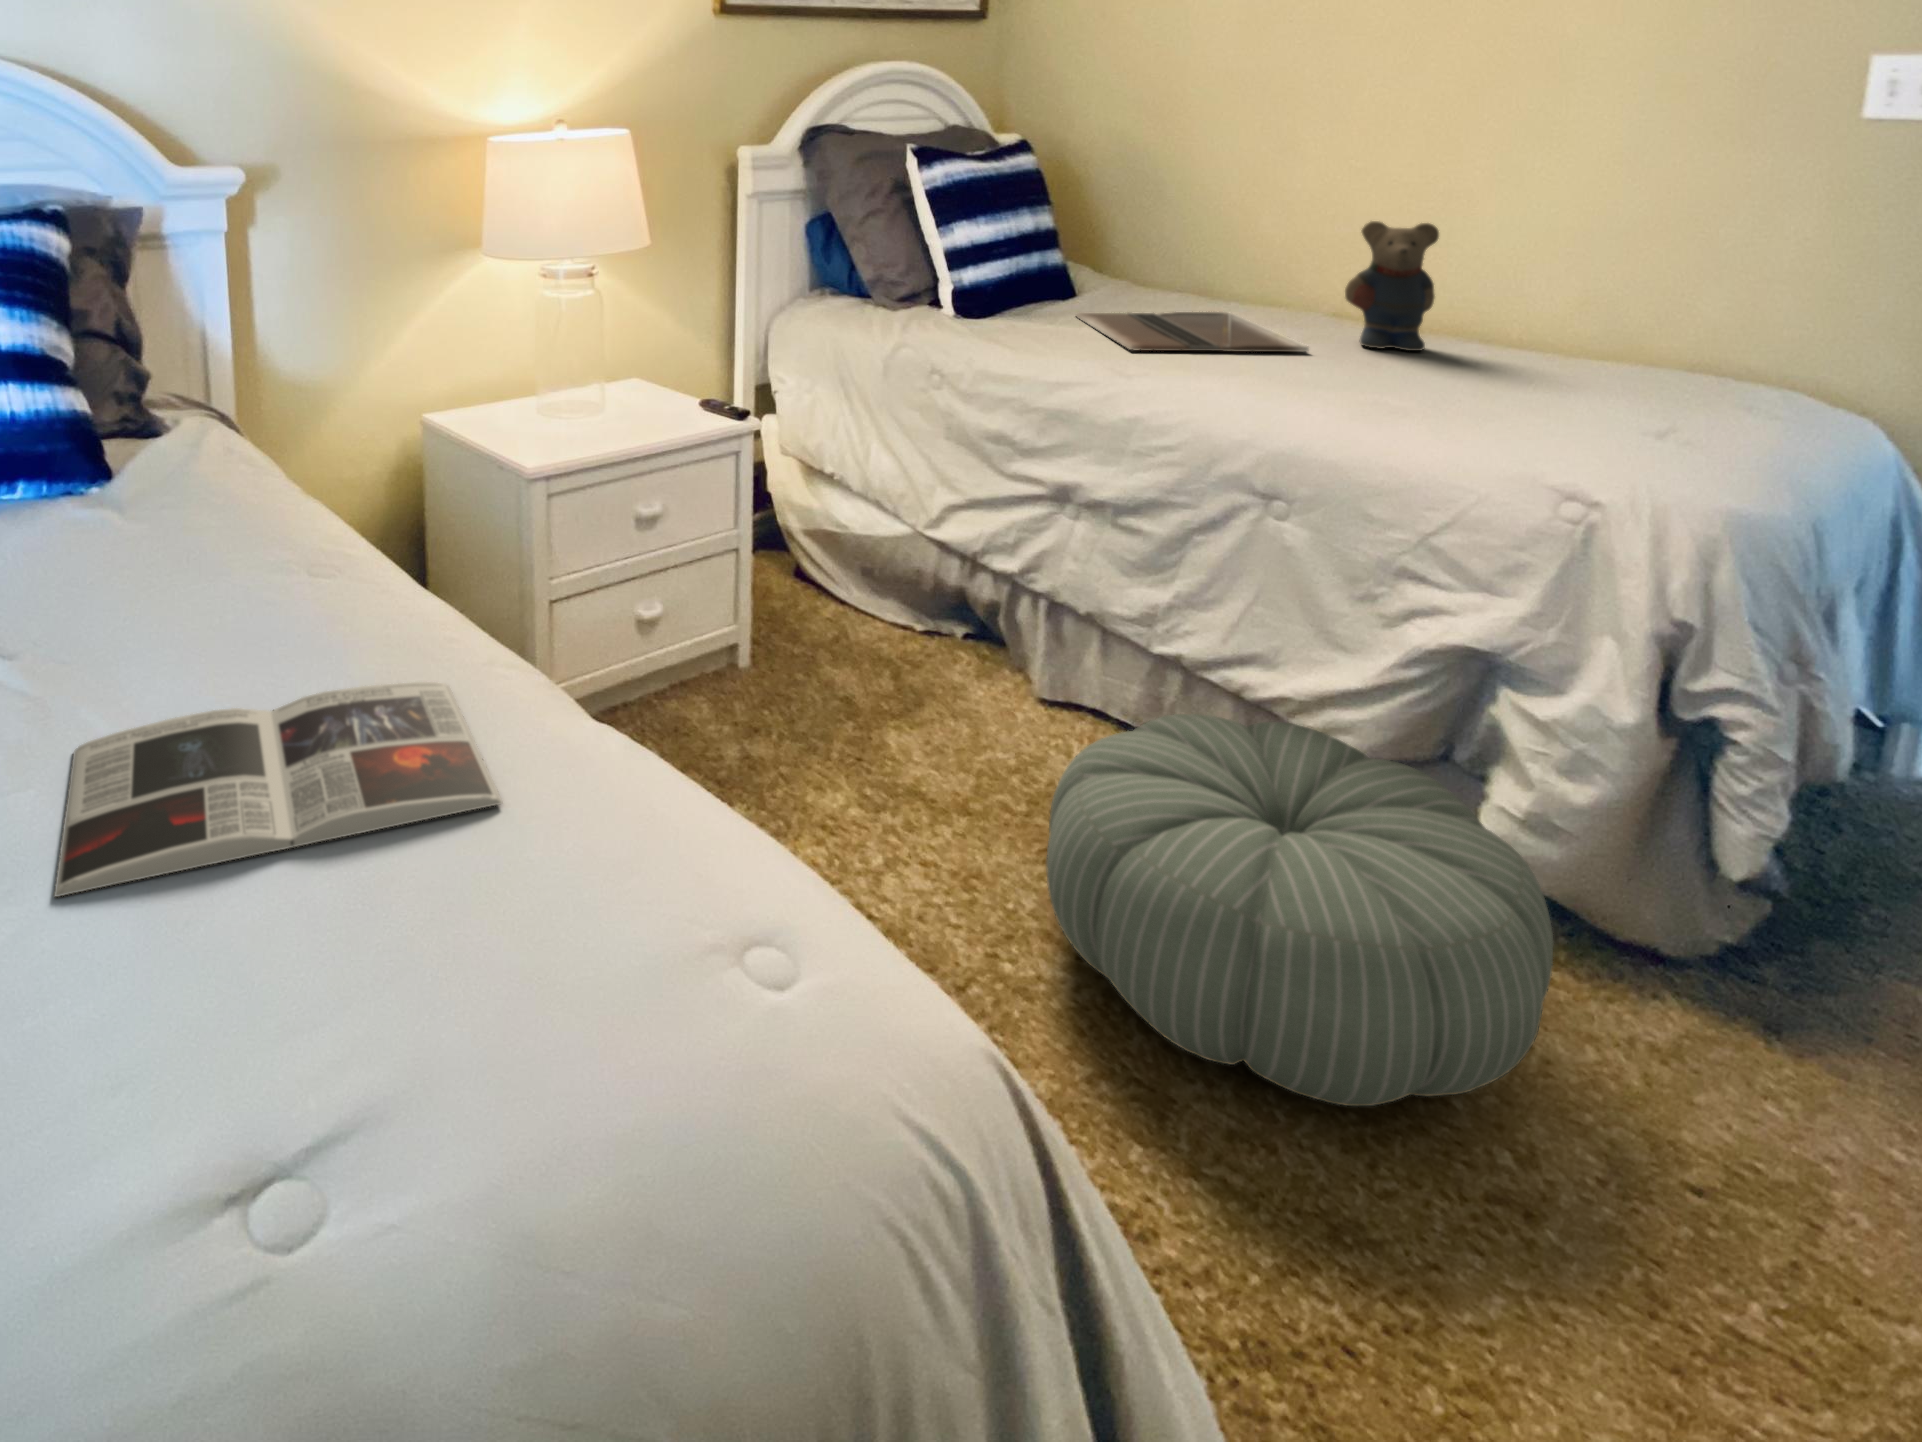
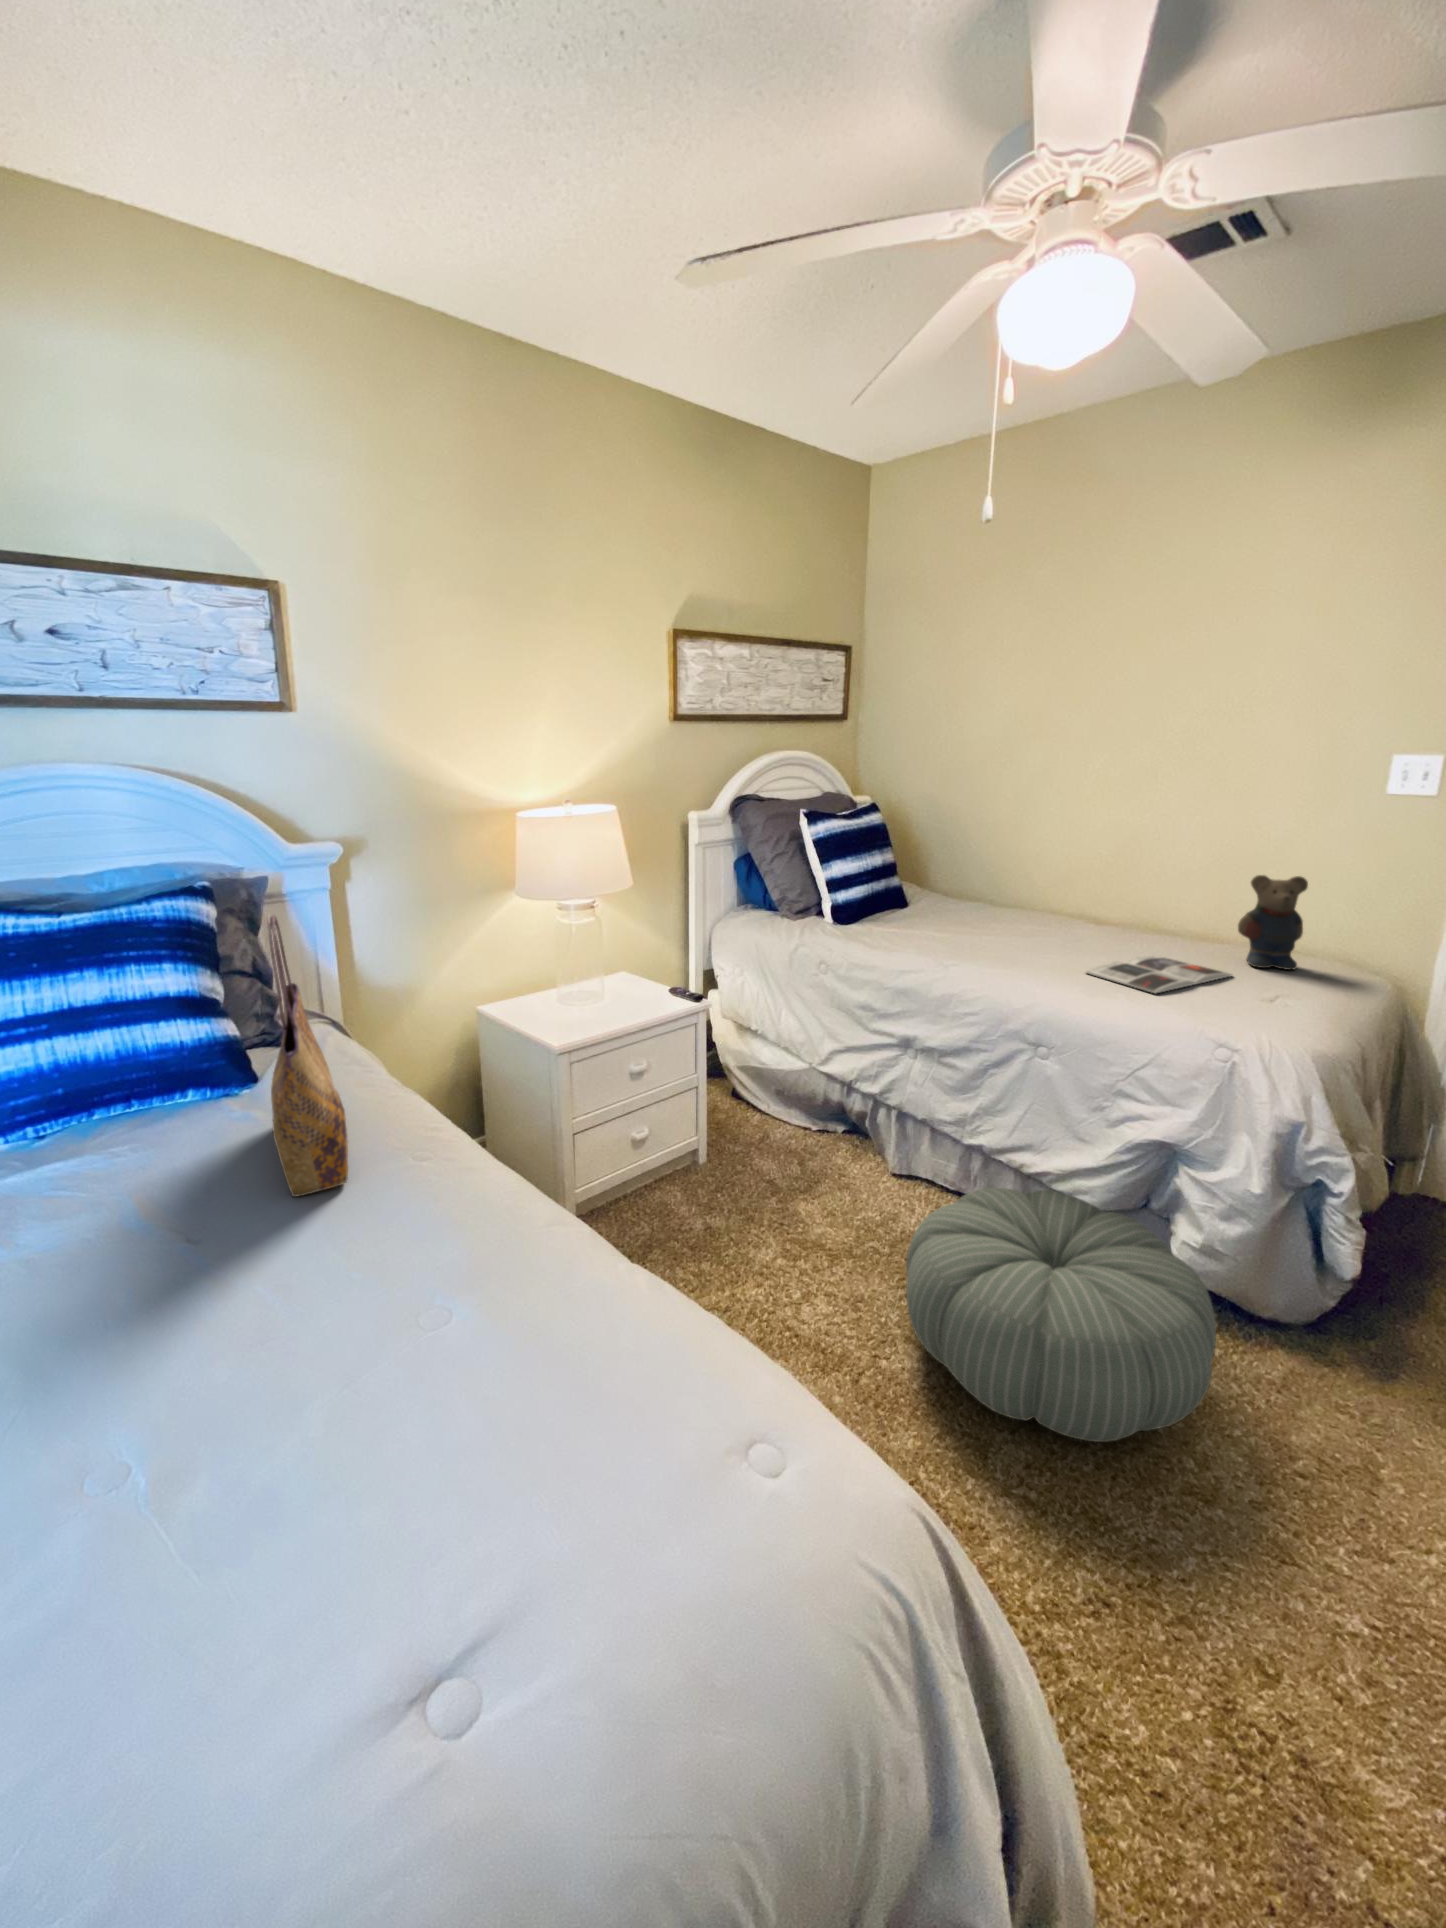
teddy bear: present [1345,221,1439,351] -> present [1238,875,1308,970]
tote bag: none [124,223,223,617] -> present [267,915,348,1197]
laptop: present [1076,312,1309,352] -> none [908,914,1056,945]
magazine: present [54,682,502,897] -> present [1086,955,1232,993]

